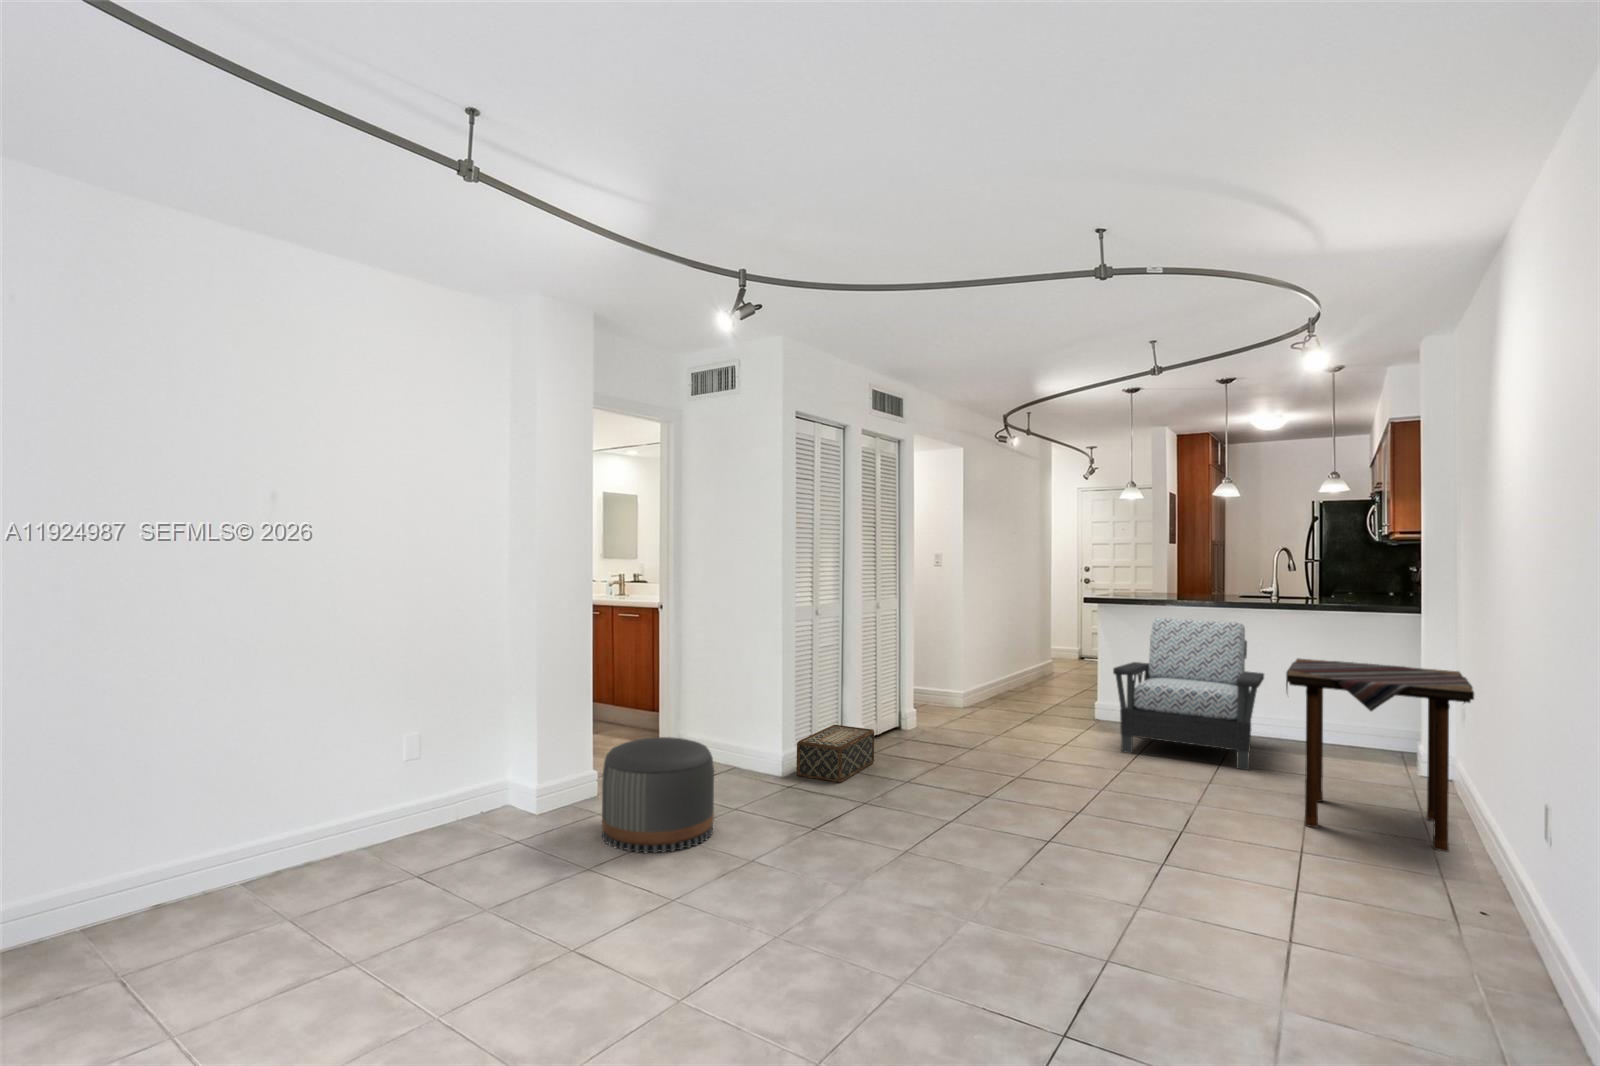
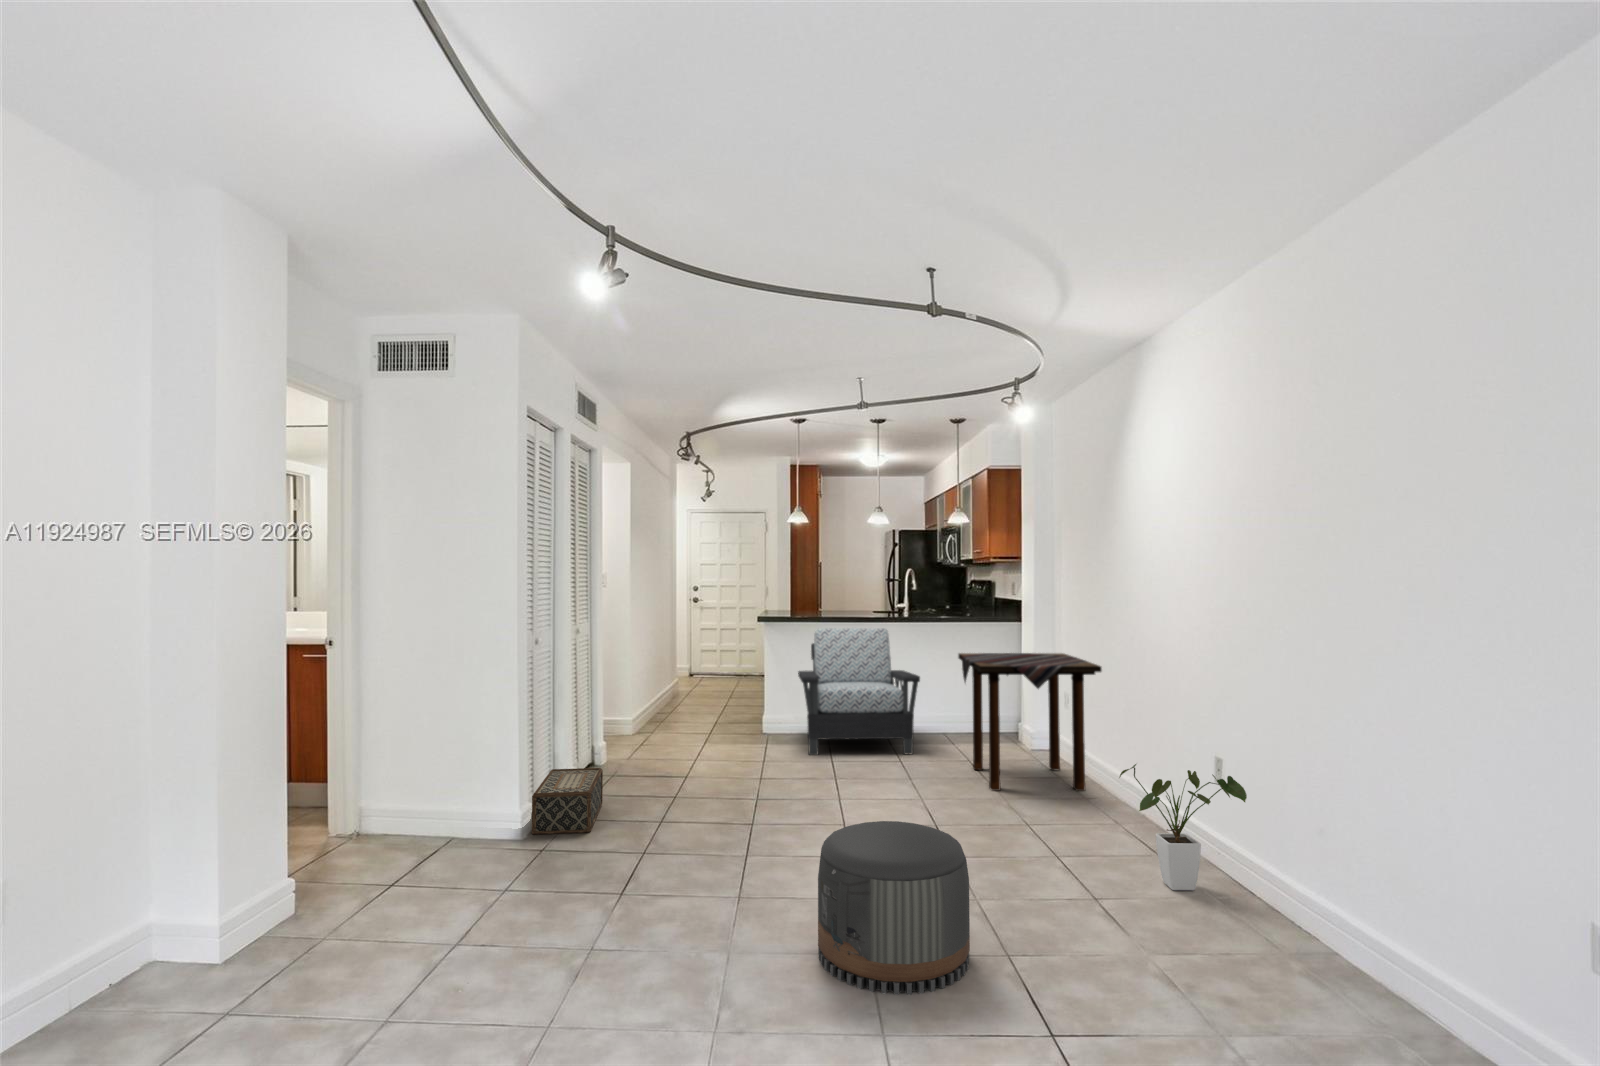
pouf: present [602,737,714,853] -> present [818,821,970,995]
house plant: none [1358,816,1536,998] -> present [1119,764,1247,890]

